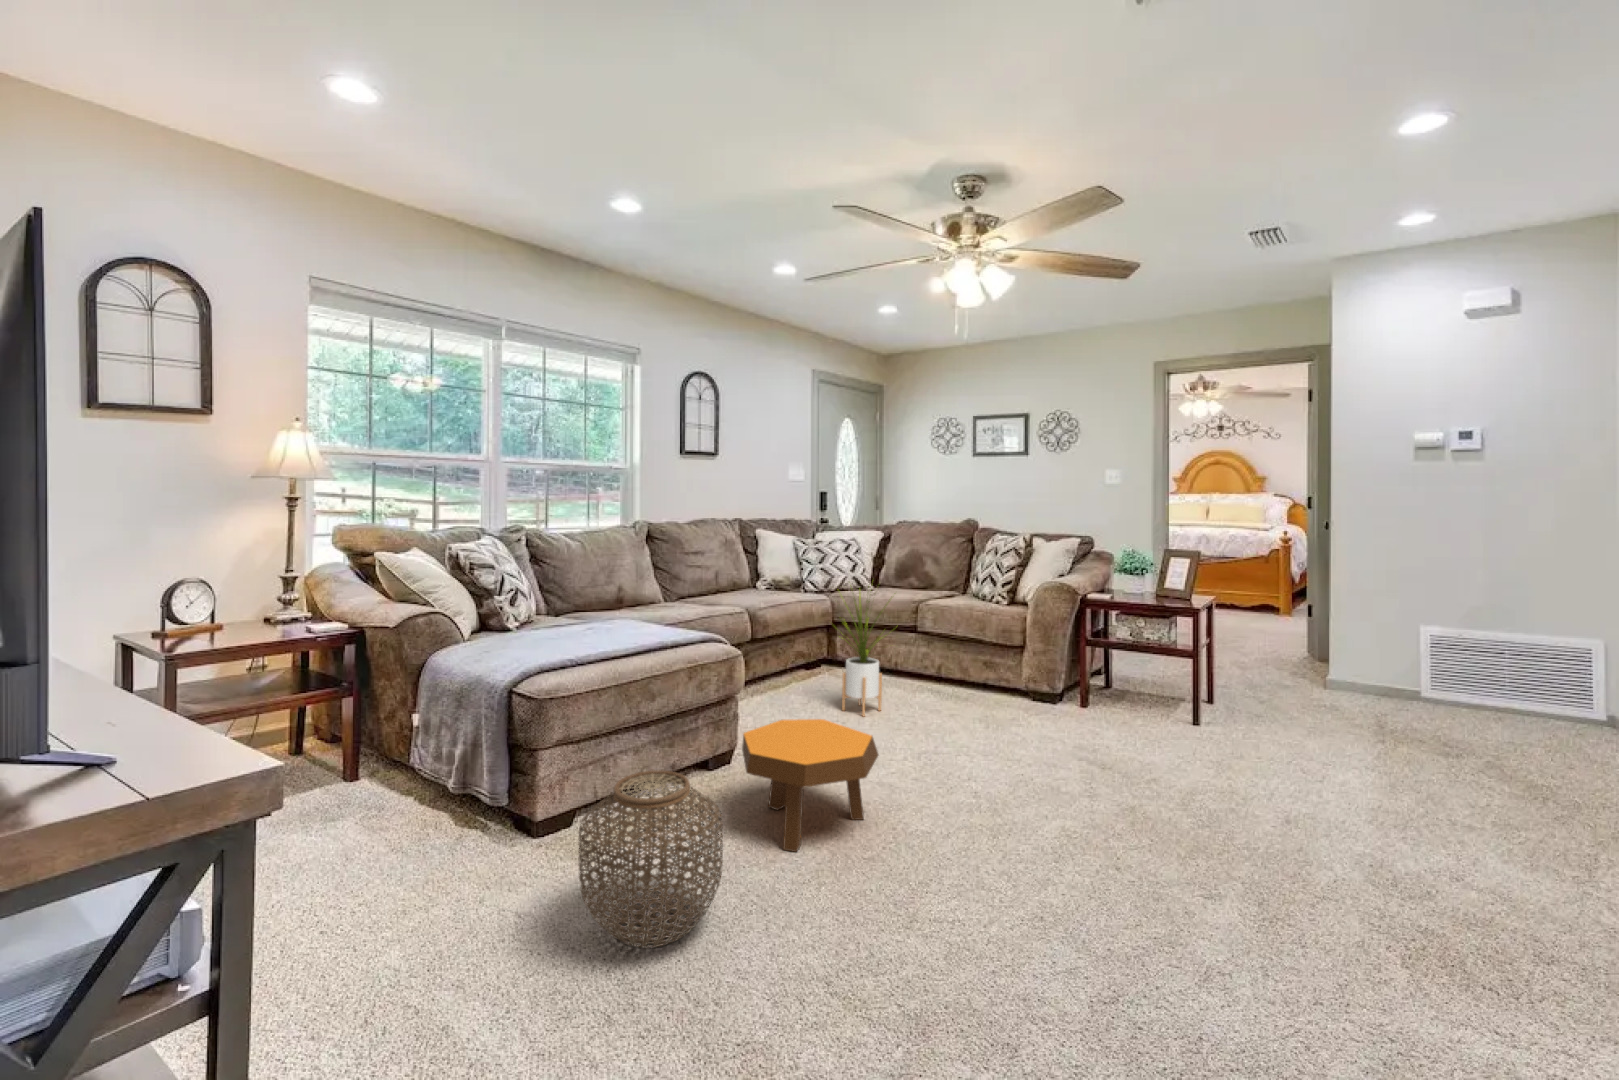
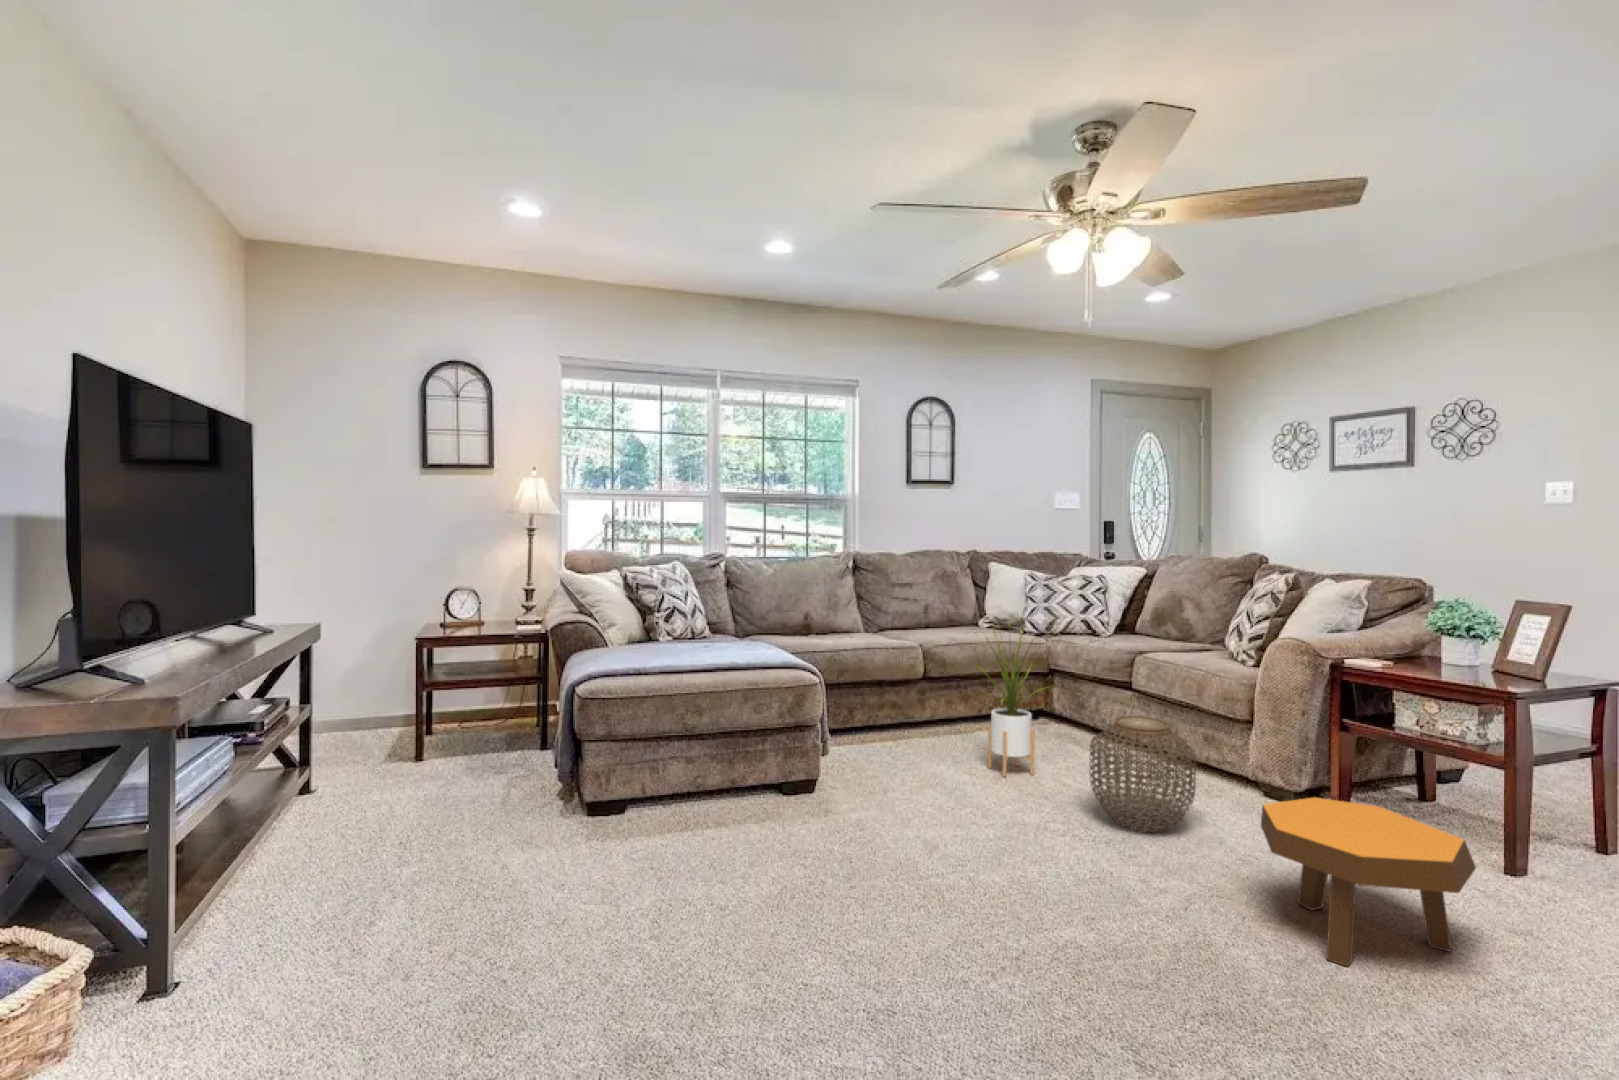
footstool: present [742,719,878,852] -> present [1261,798,1476,967]
woven basket: present [578,770,723,948] -> present [1090,716,1196,832]

